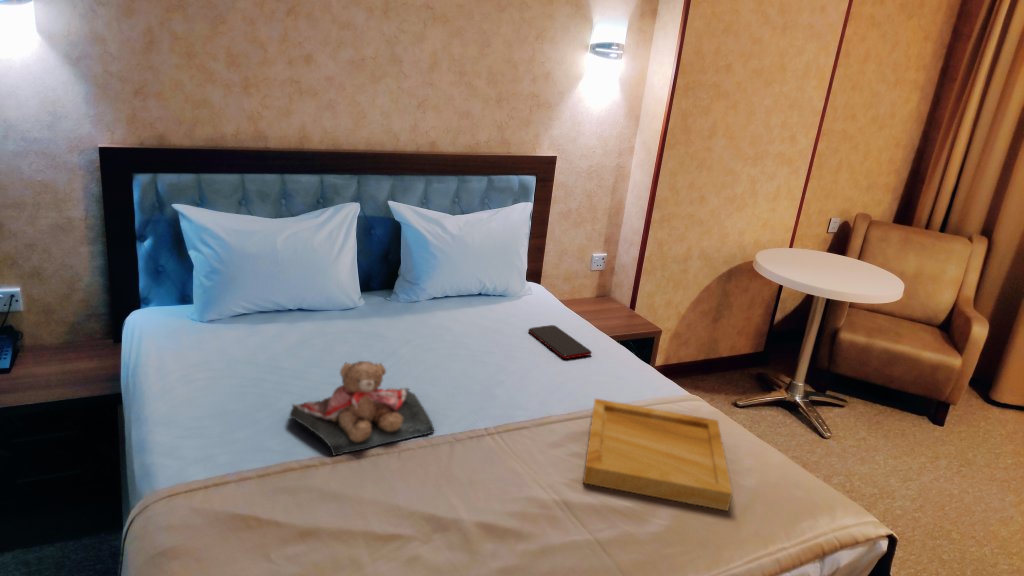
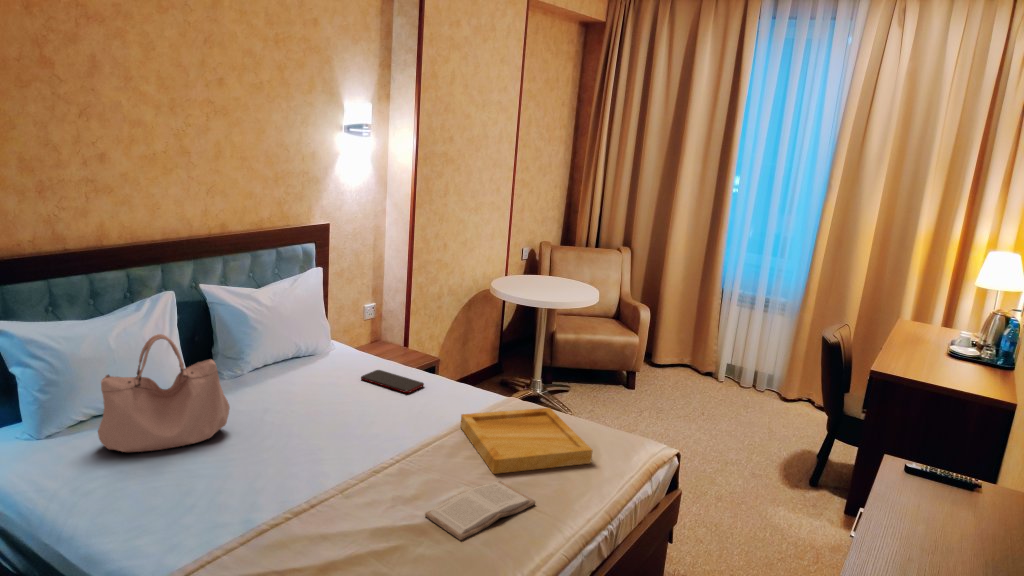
handbag: none [233,240,356,357] -> present [98,334,230,452]
teddy bear: present [290,361,434,456] -> none [228,424,360,512]
book: none [457,493,604,553] -> present [425,481,535,540]

